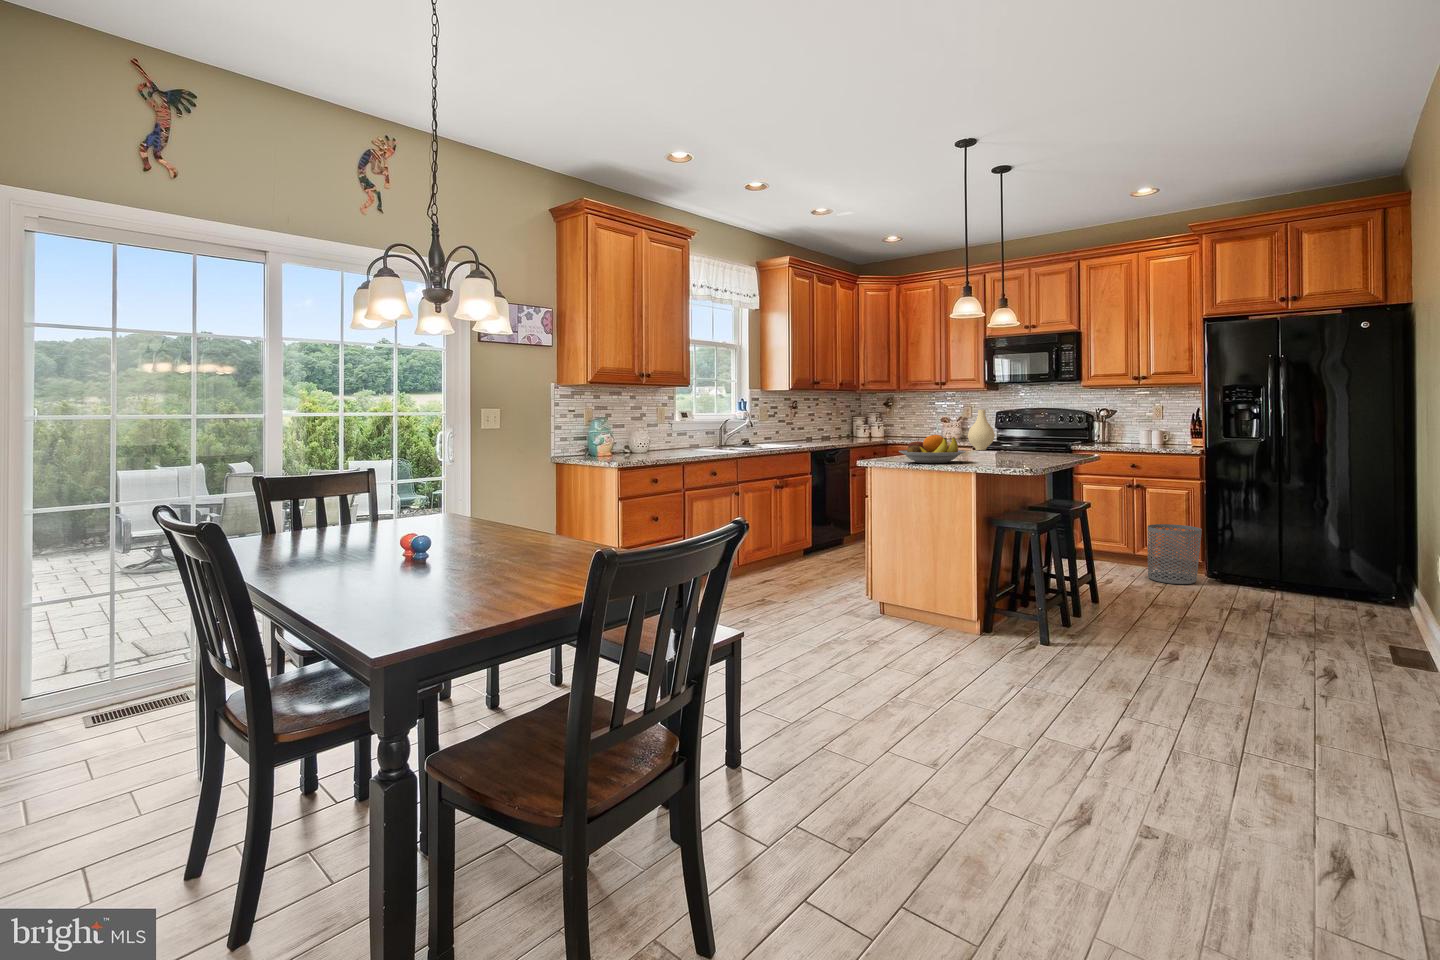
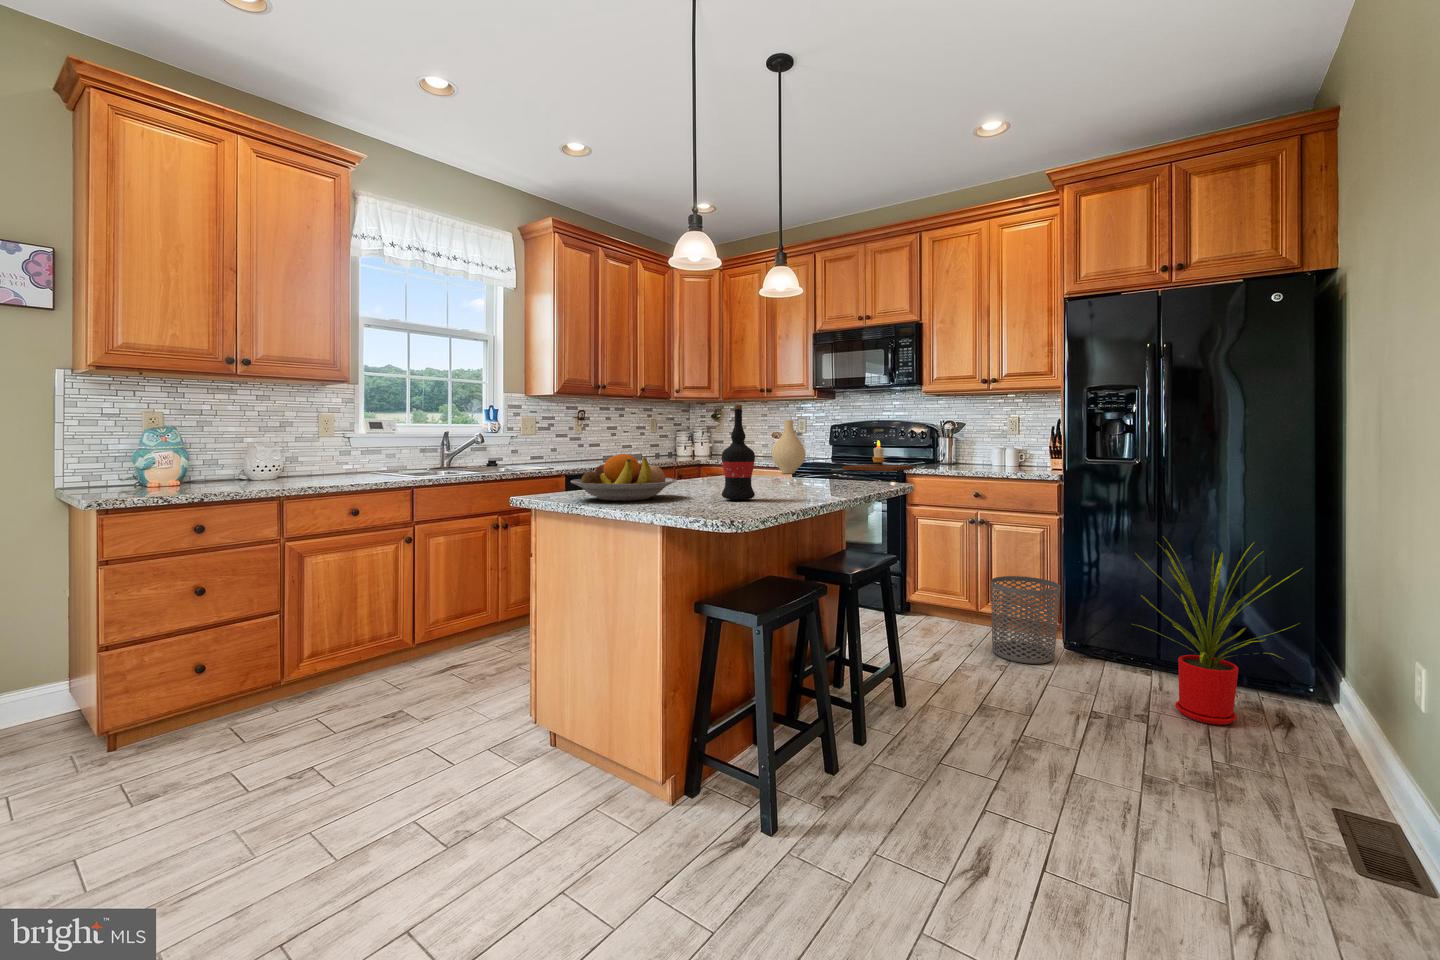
wine bottle: none [999,404,1022,462] -> present [722,405,755,500]
candle: none [1018,424,1074,448] -> present [843,440,913,471]
house plant: none [1257,489,1376,612] -> present [1136,538,1301,725]

